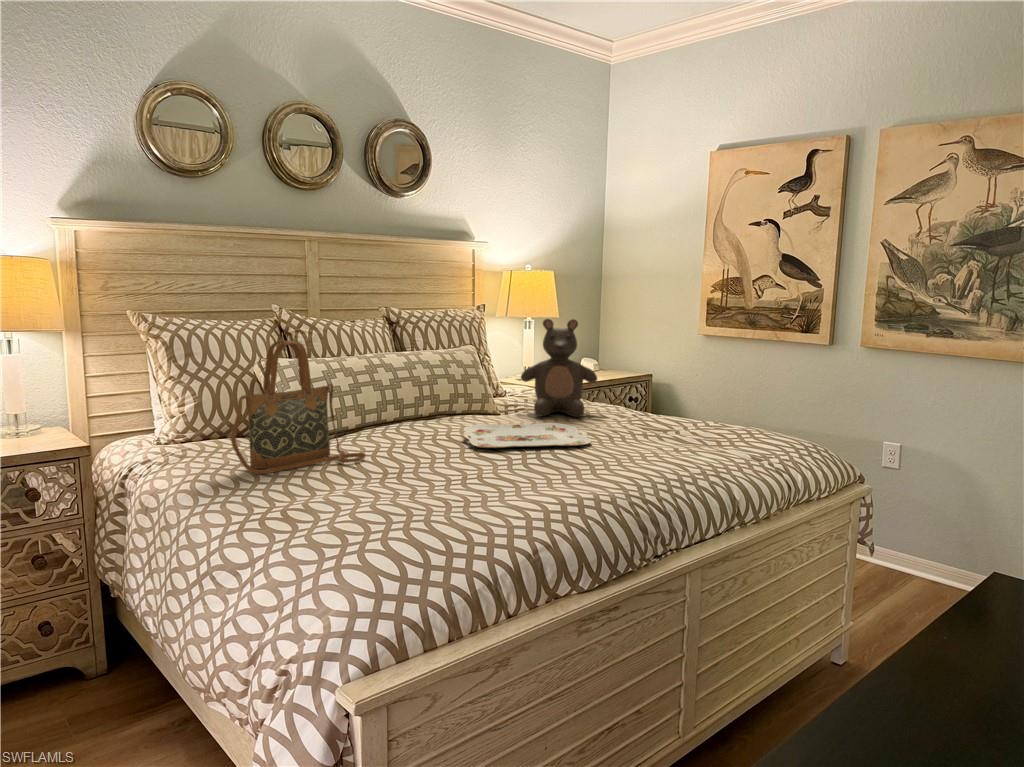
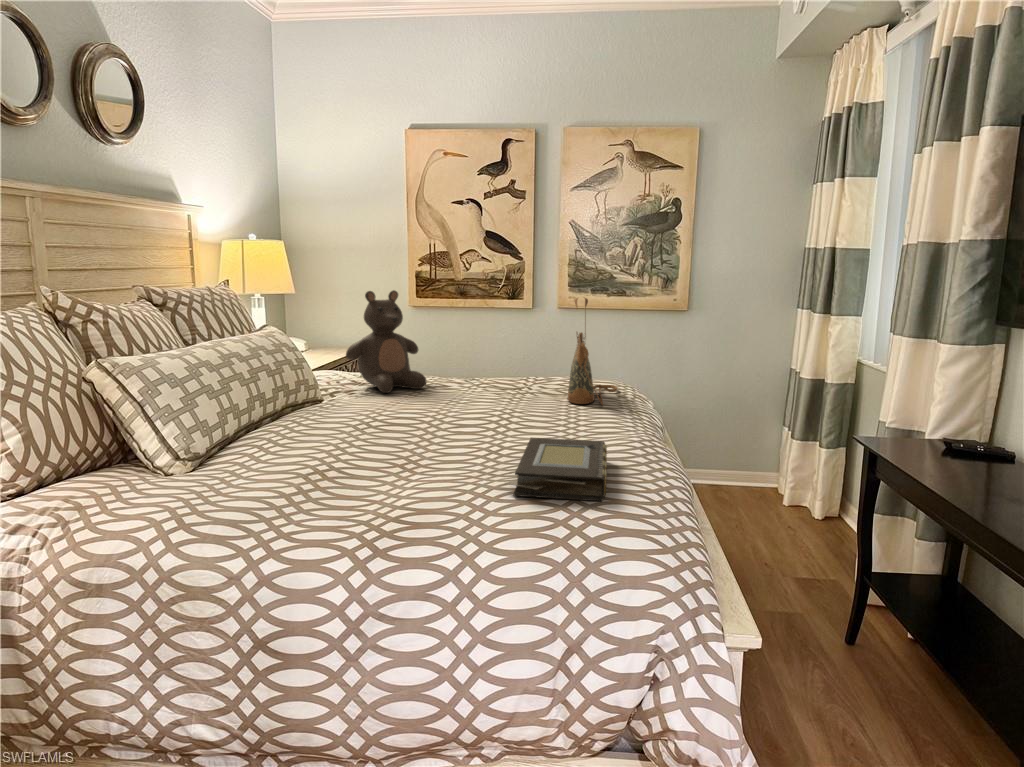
handbag: present [231,341,366,474] -> present [568,298,617,405]
serving tray: present [463,423,591,448] -> none [358,395,502,429]
book: none [403,465,543,524] -> present [506,438,607,501]

